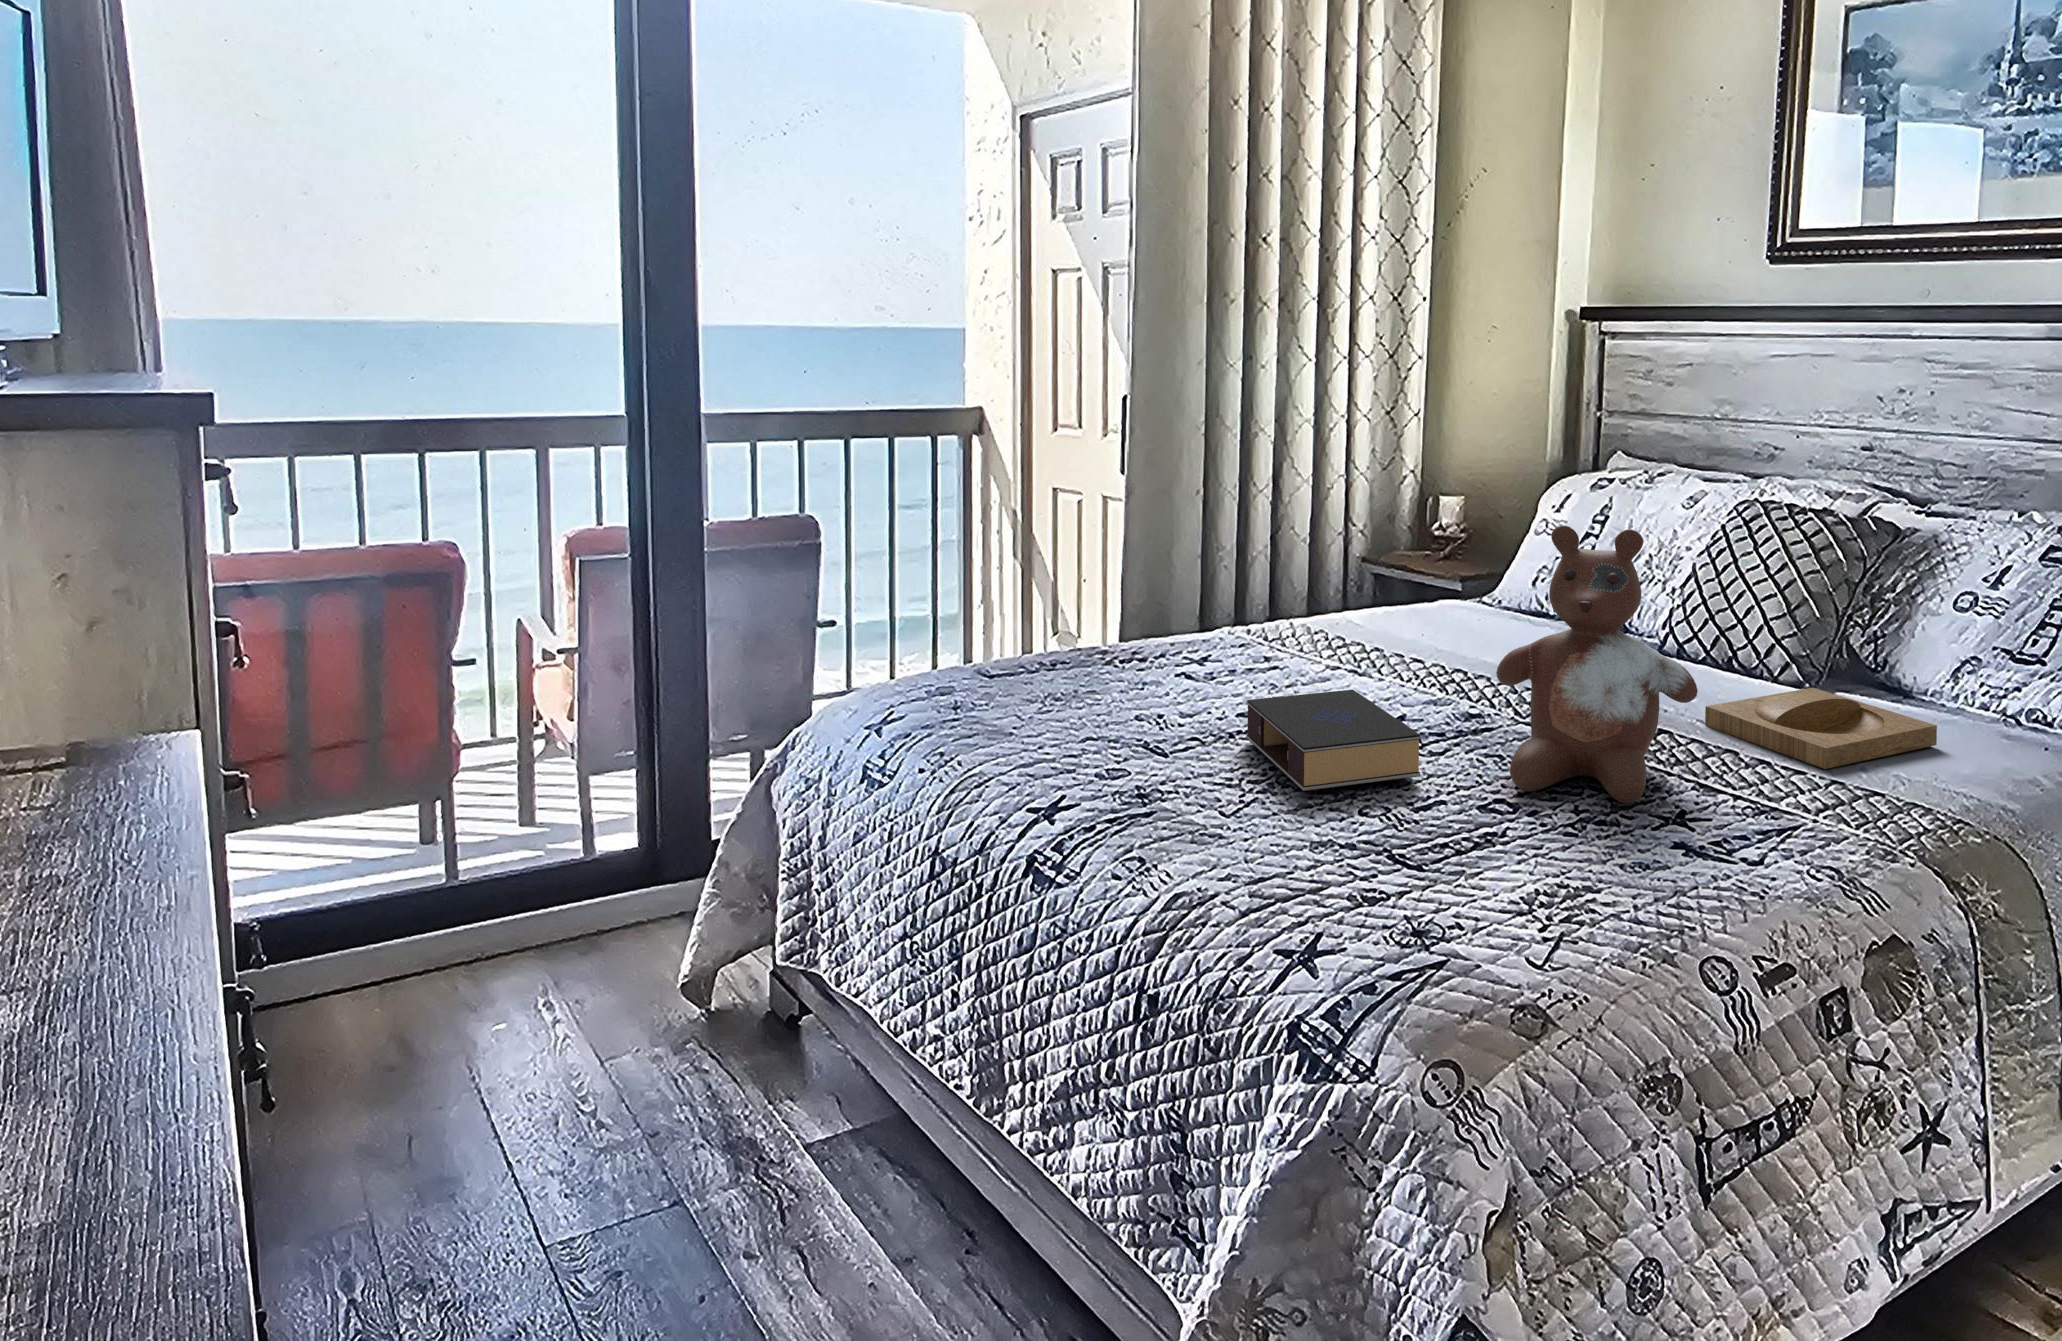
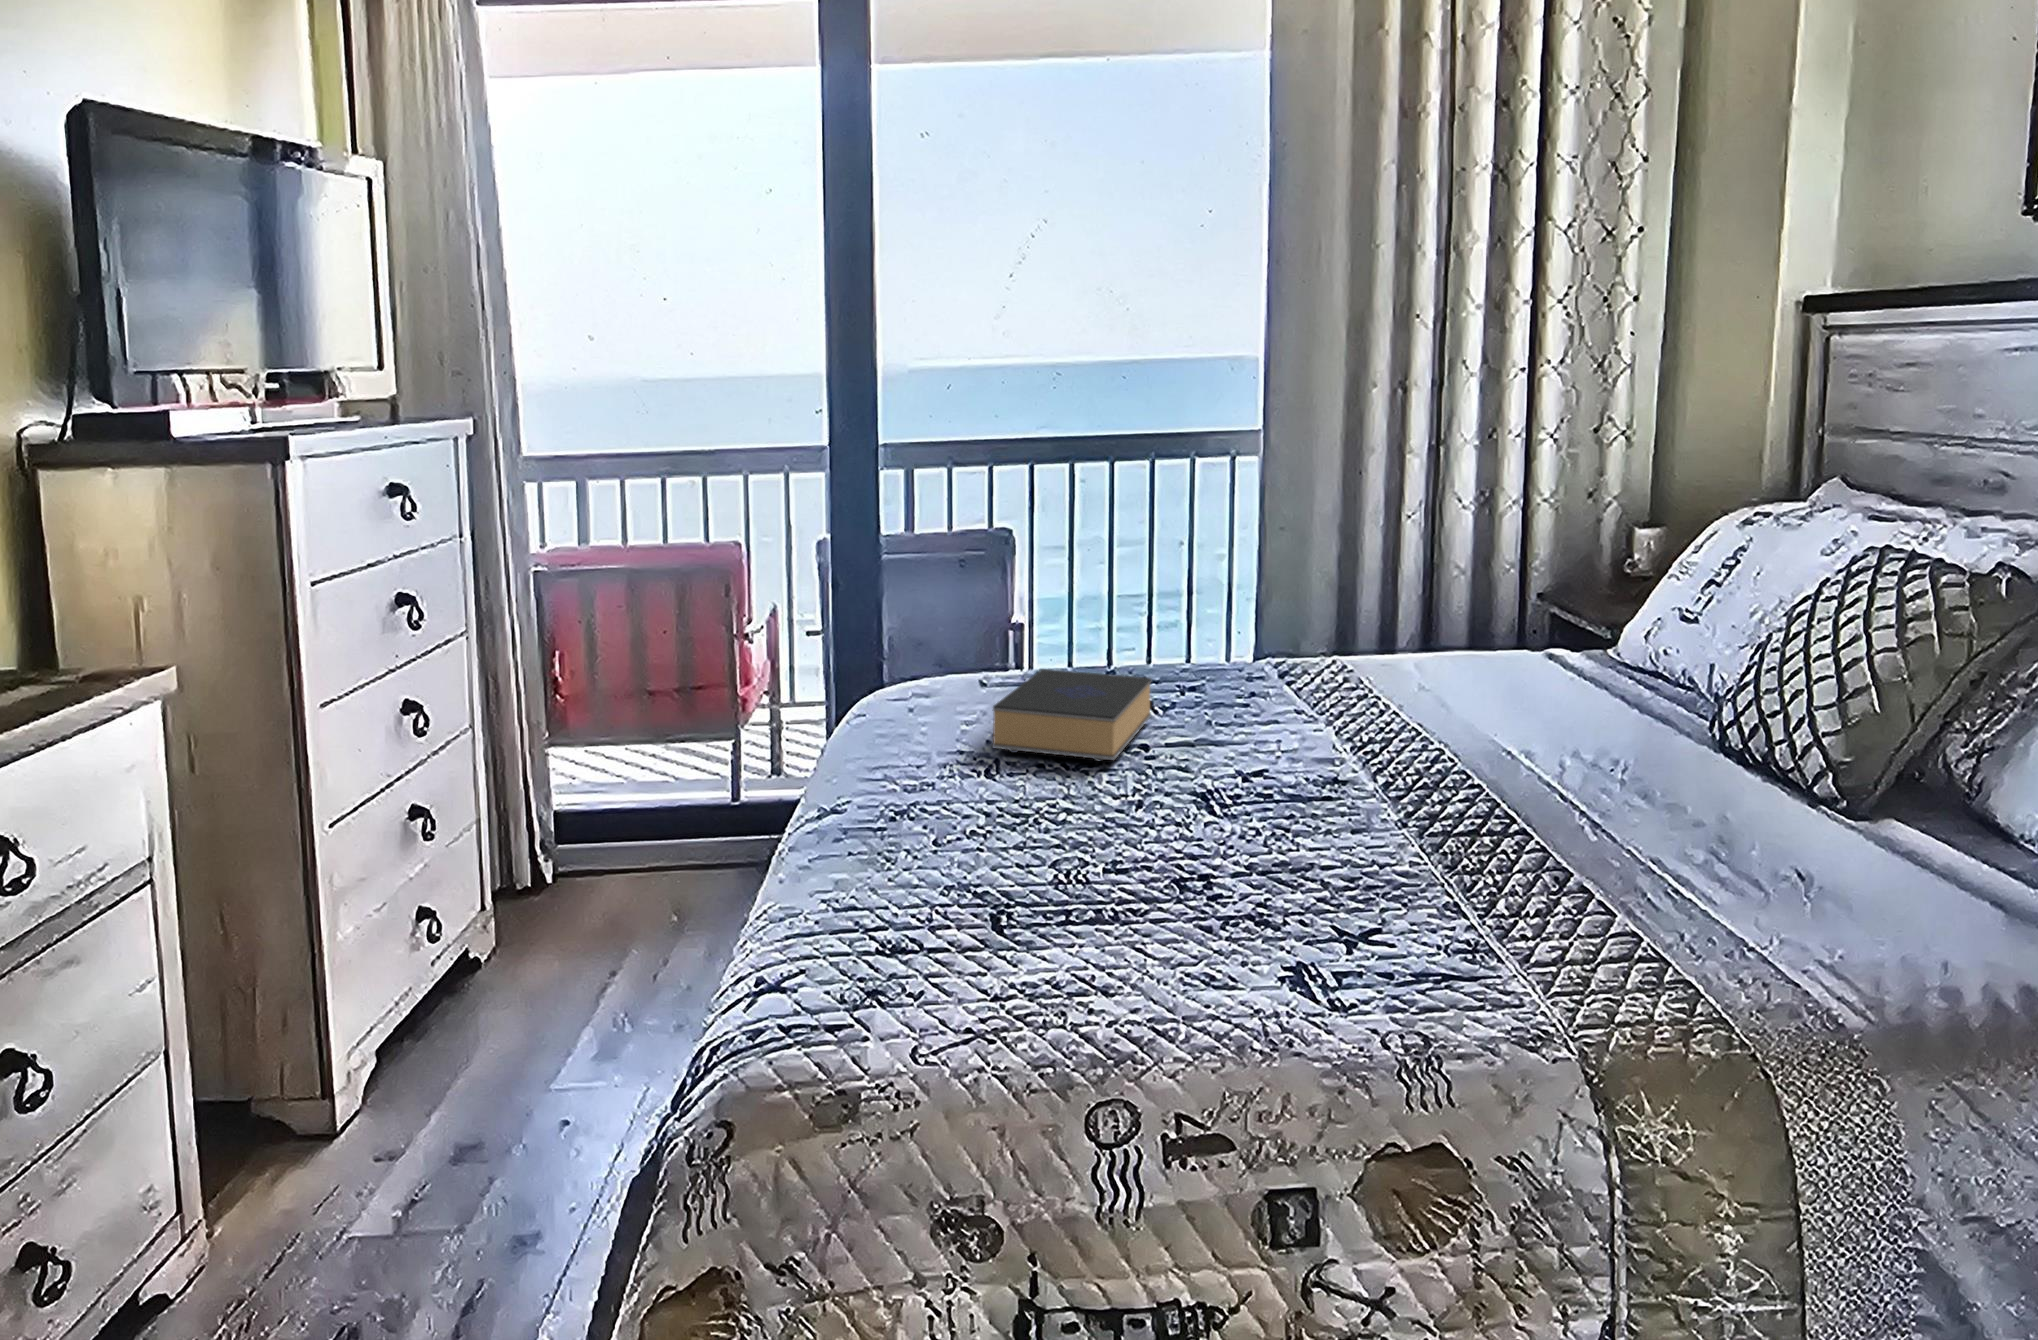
stuffed bear: present [1496,525,1698,804] -> none [1178,518,1411,827]
tray: present [1705,688,1937,769] -> none [1560,771,1845,879]

